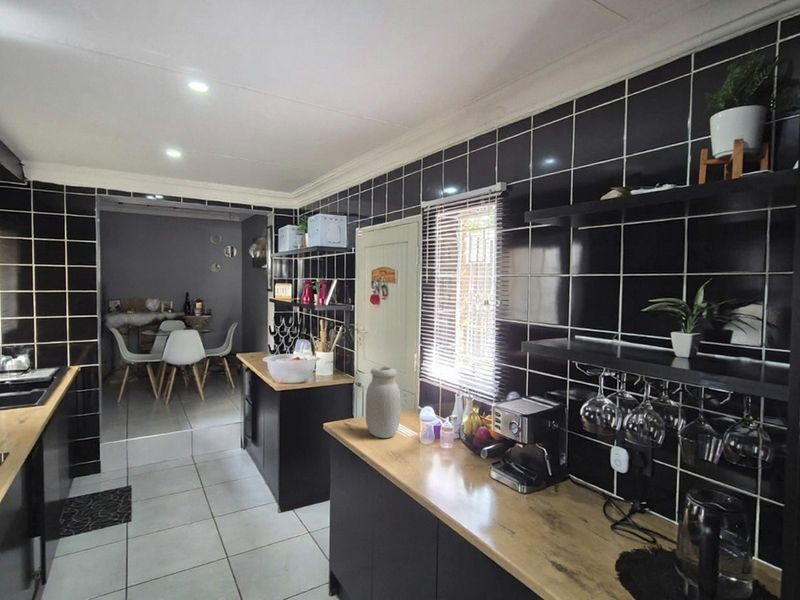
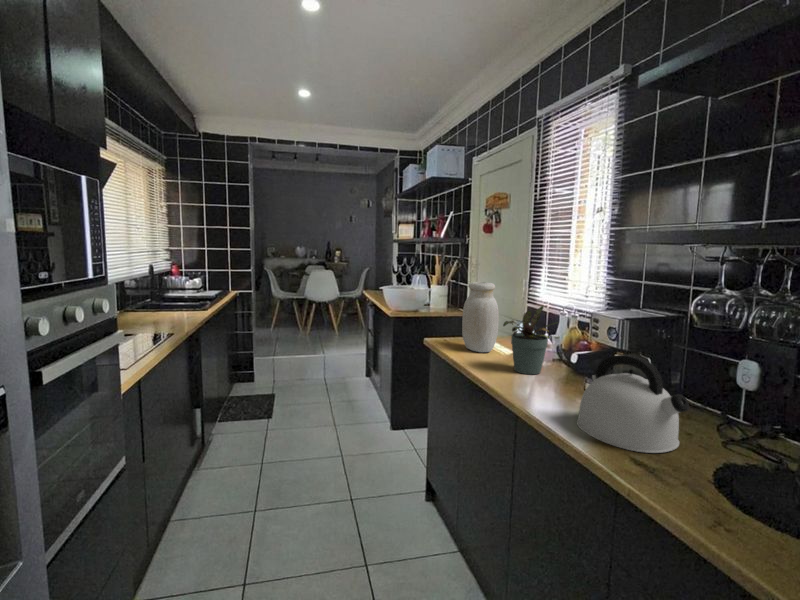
potted plant: none [412,397,461,464] -> present [503,306,557,374]
kettle: none [497,458,591,554] -> present [577,355,689,453]

